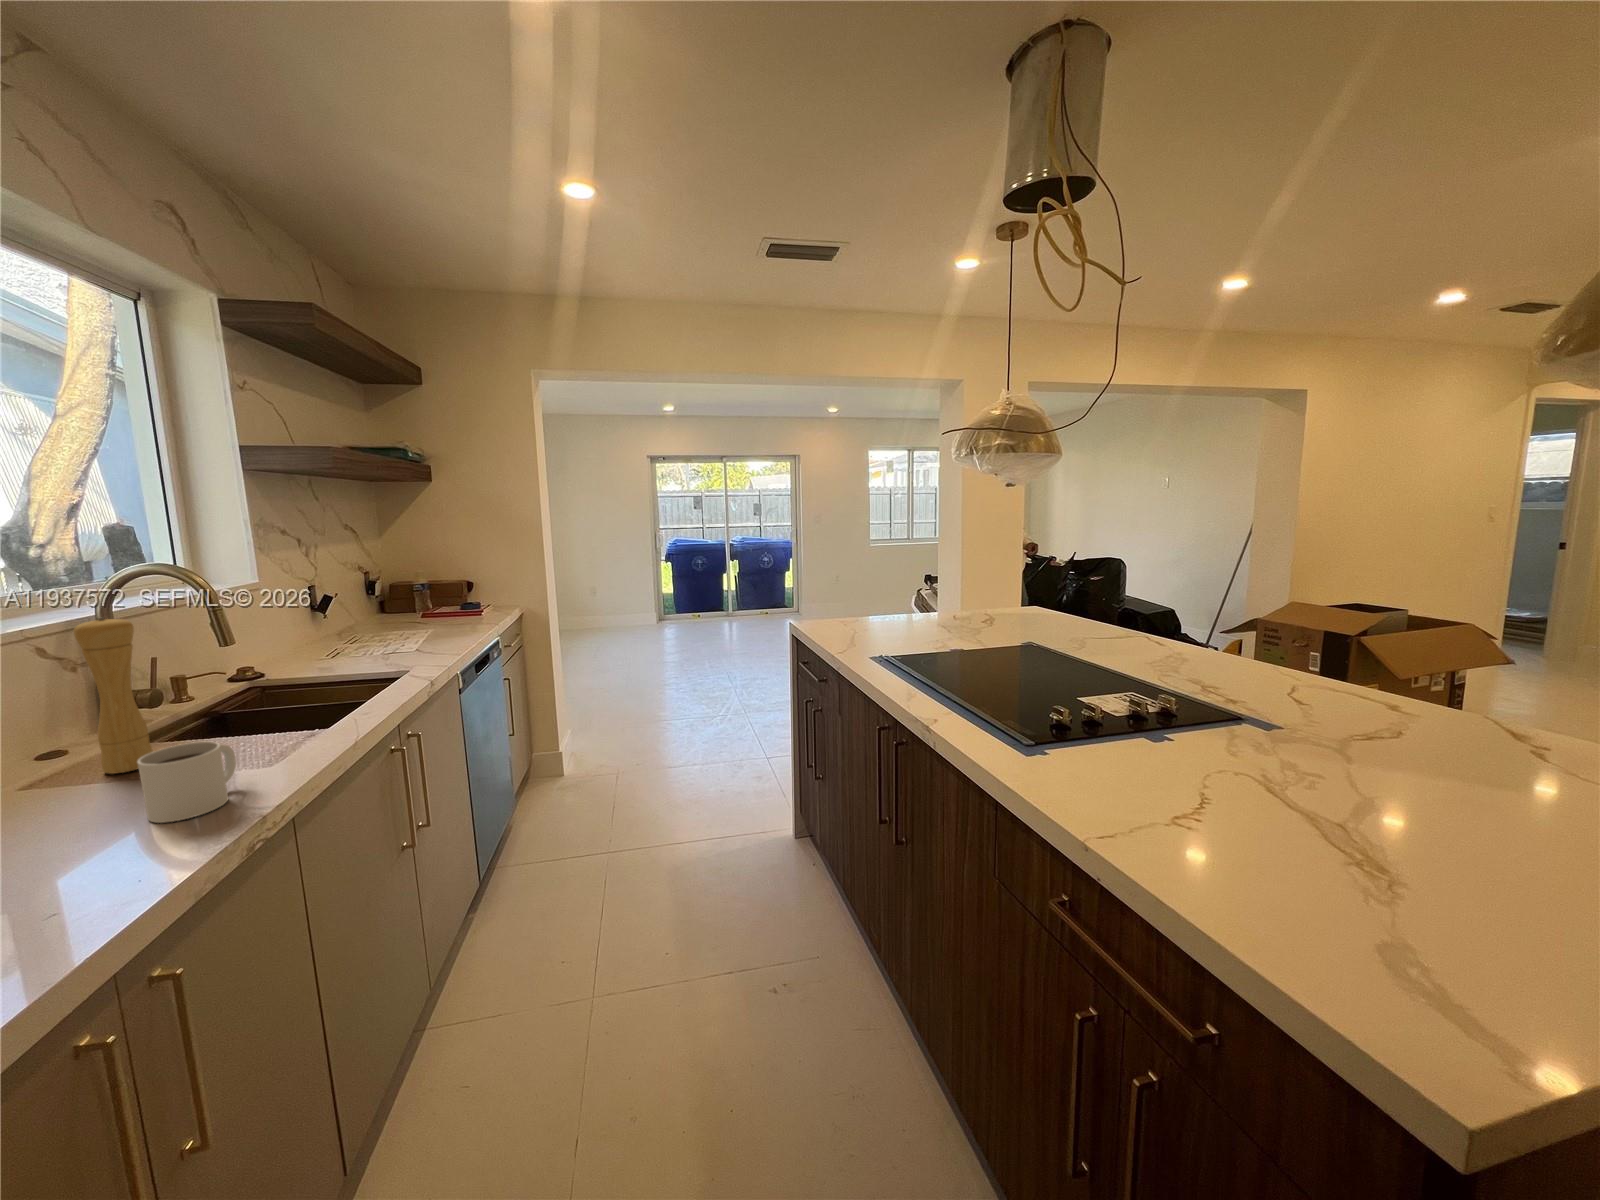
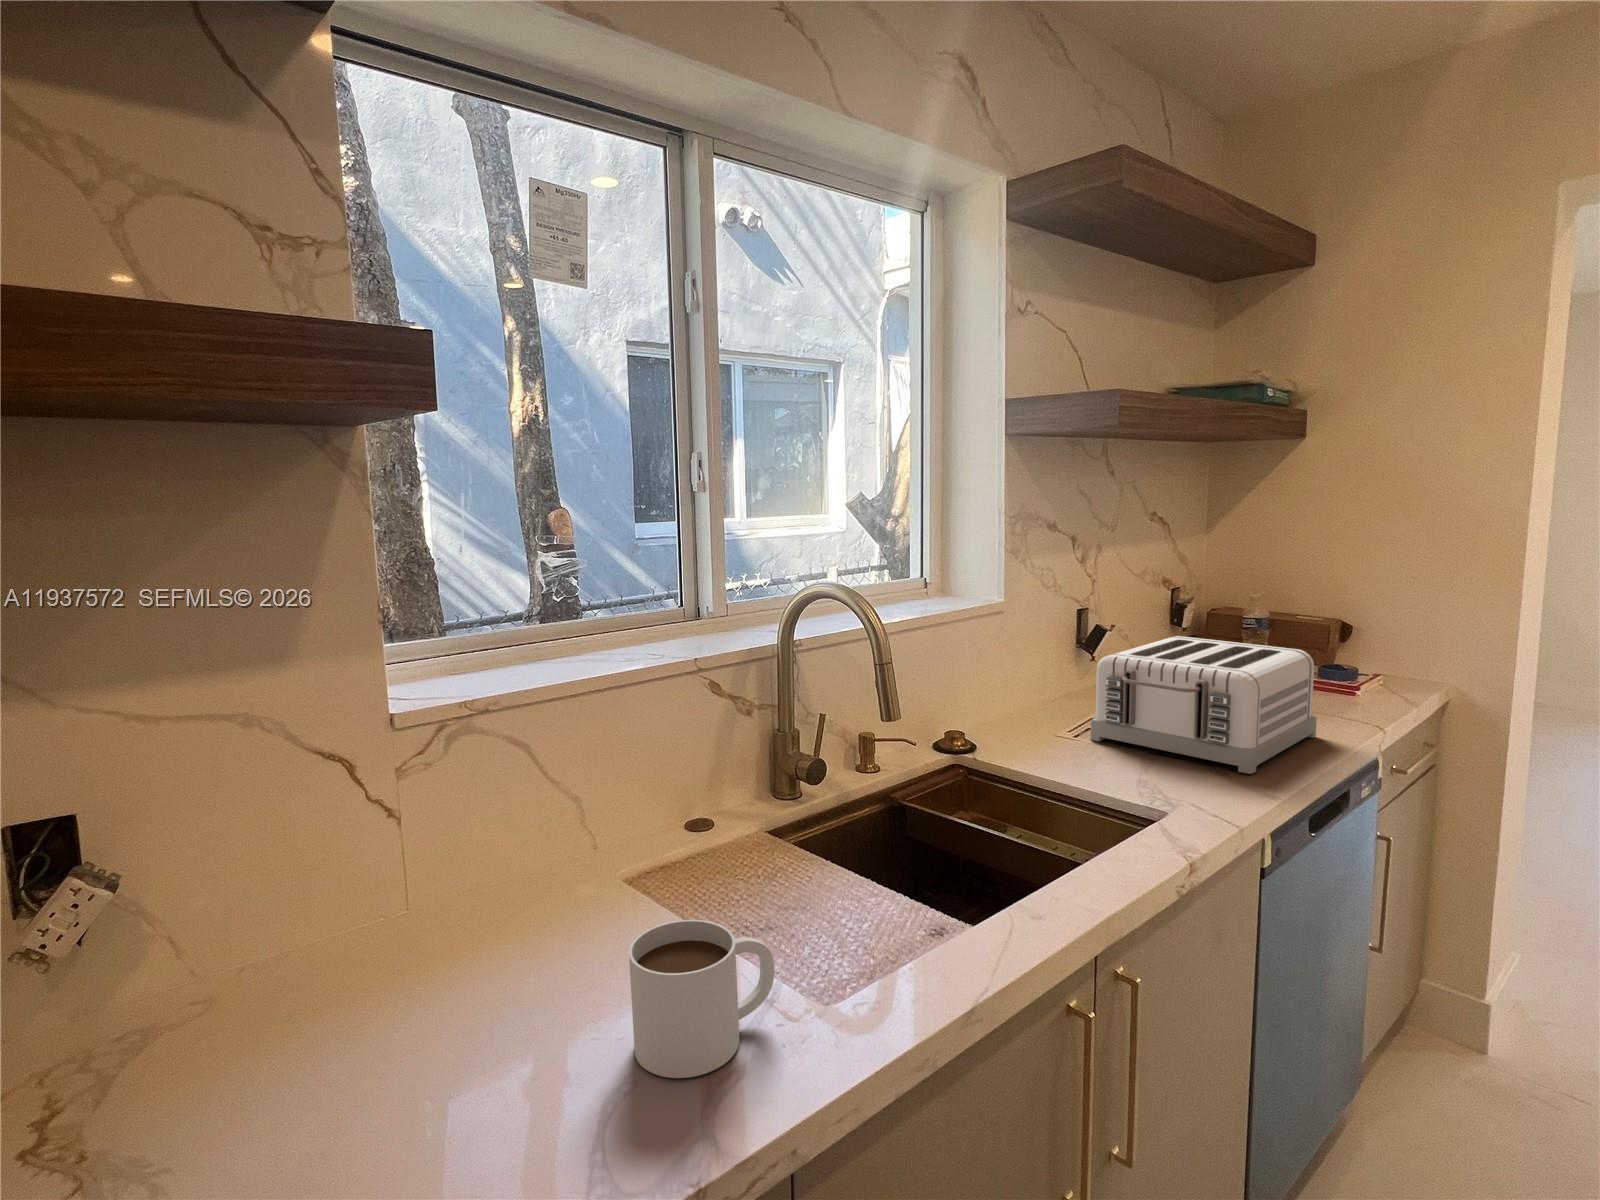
toaster: none [342,590,469,656] -> present [1090,636,1317,774]
pepper mill: present [74,618,153,774] -> none [689,665,753,899]

